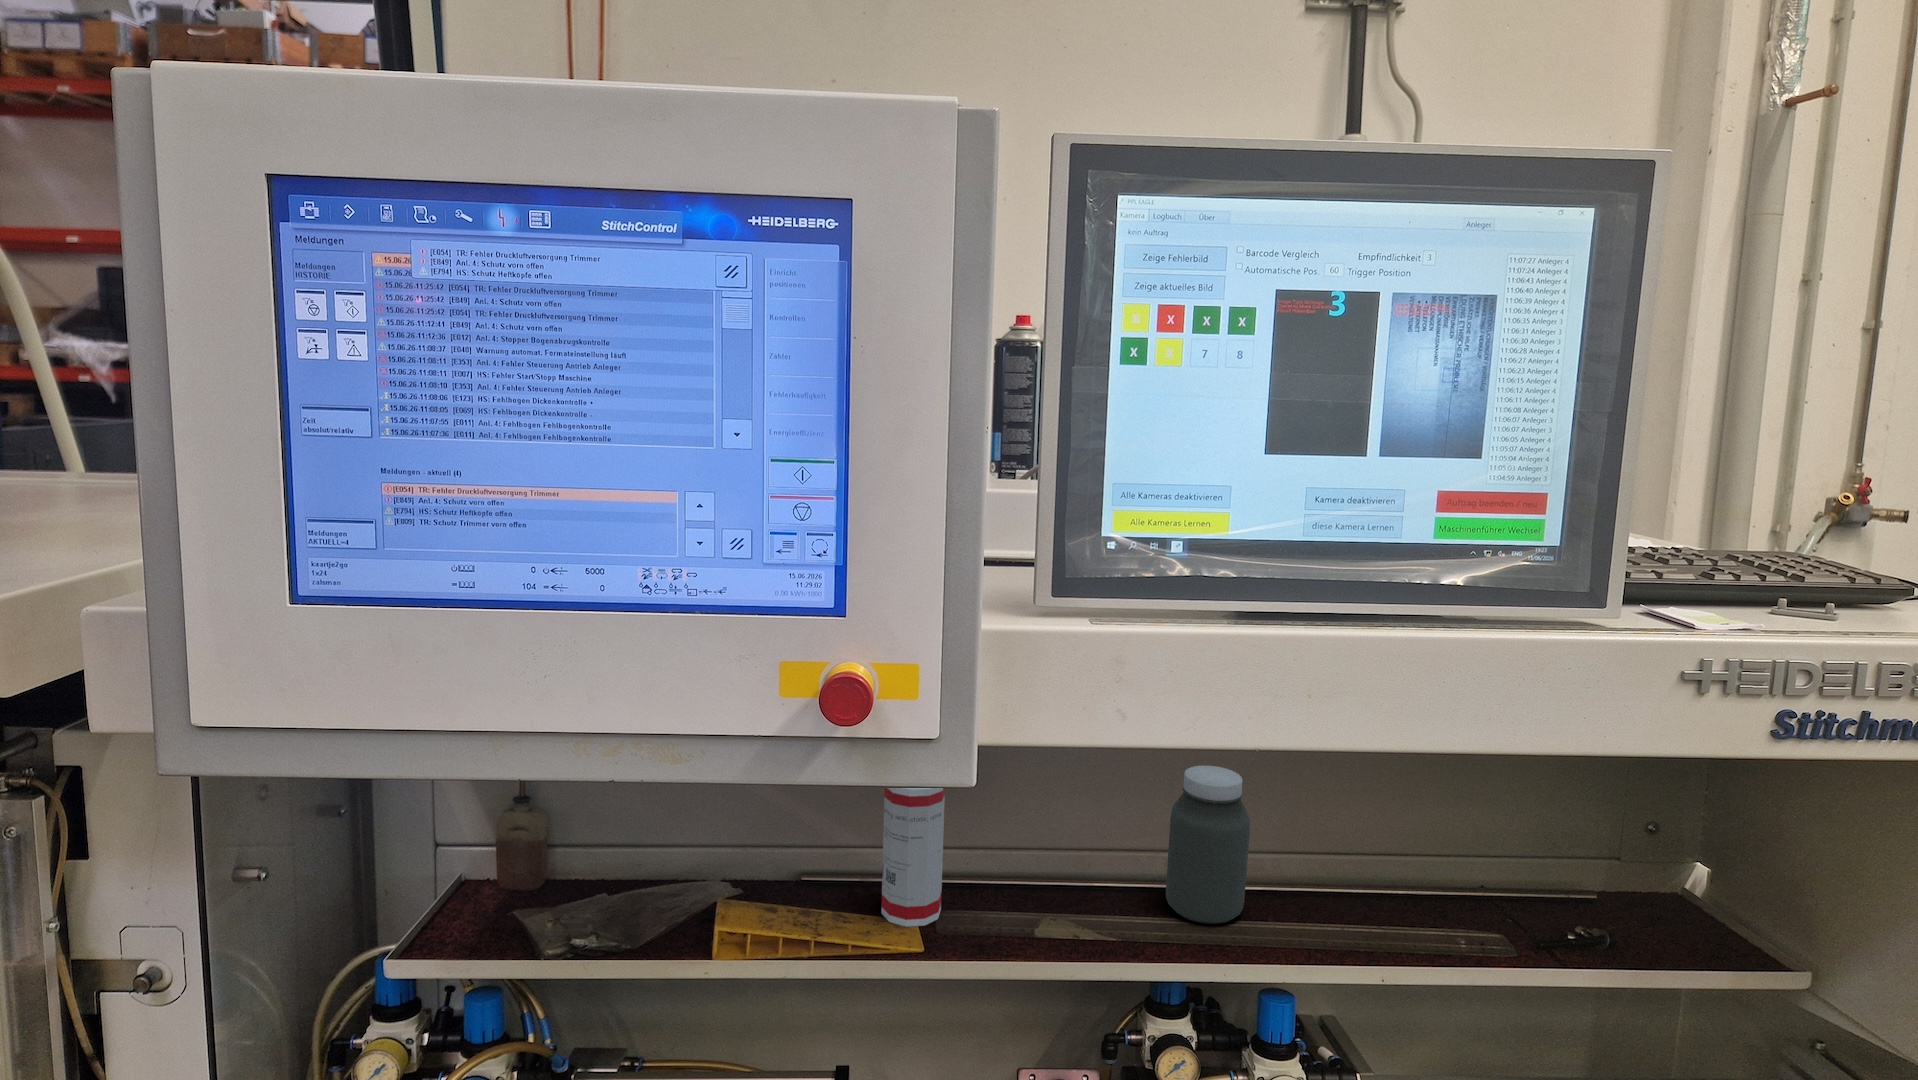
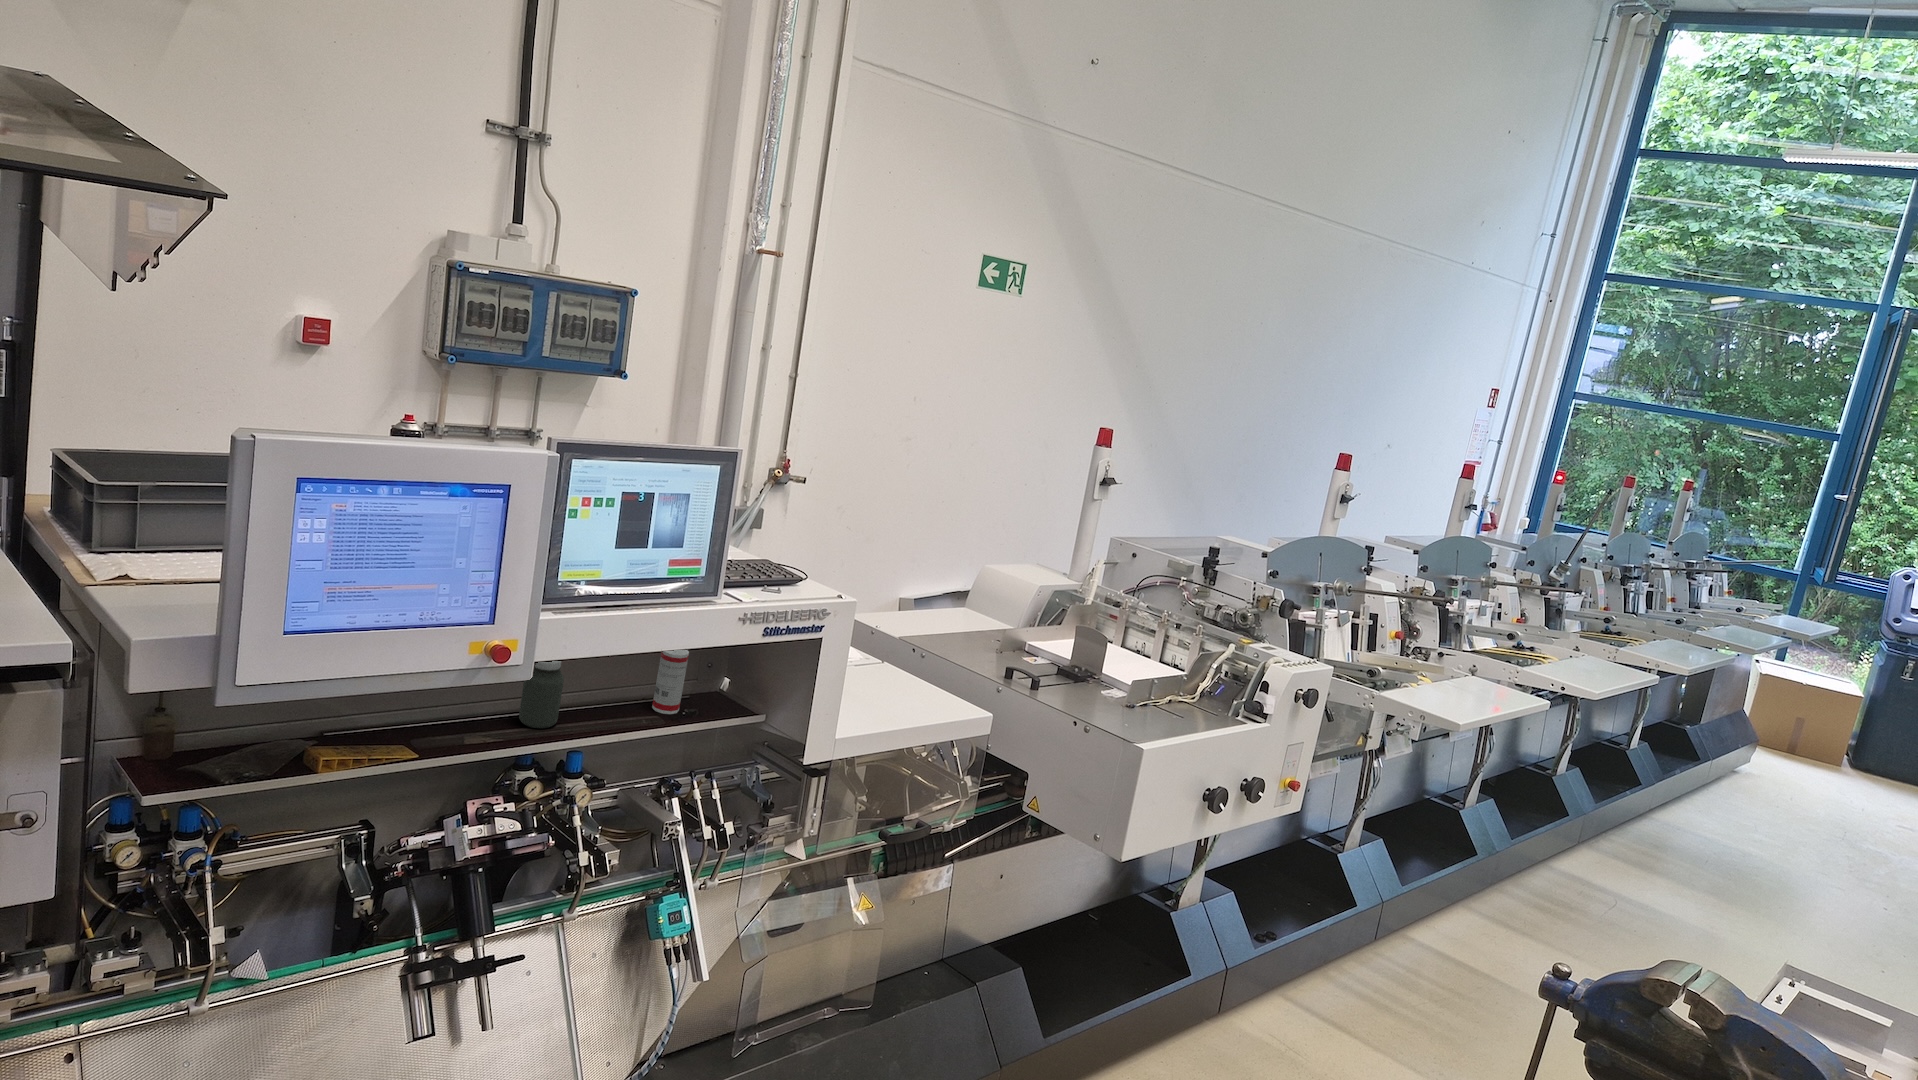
spray bottle: present [881,788,945,927] -> present [652,650,689,714]

